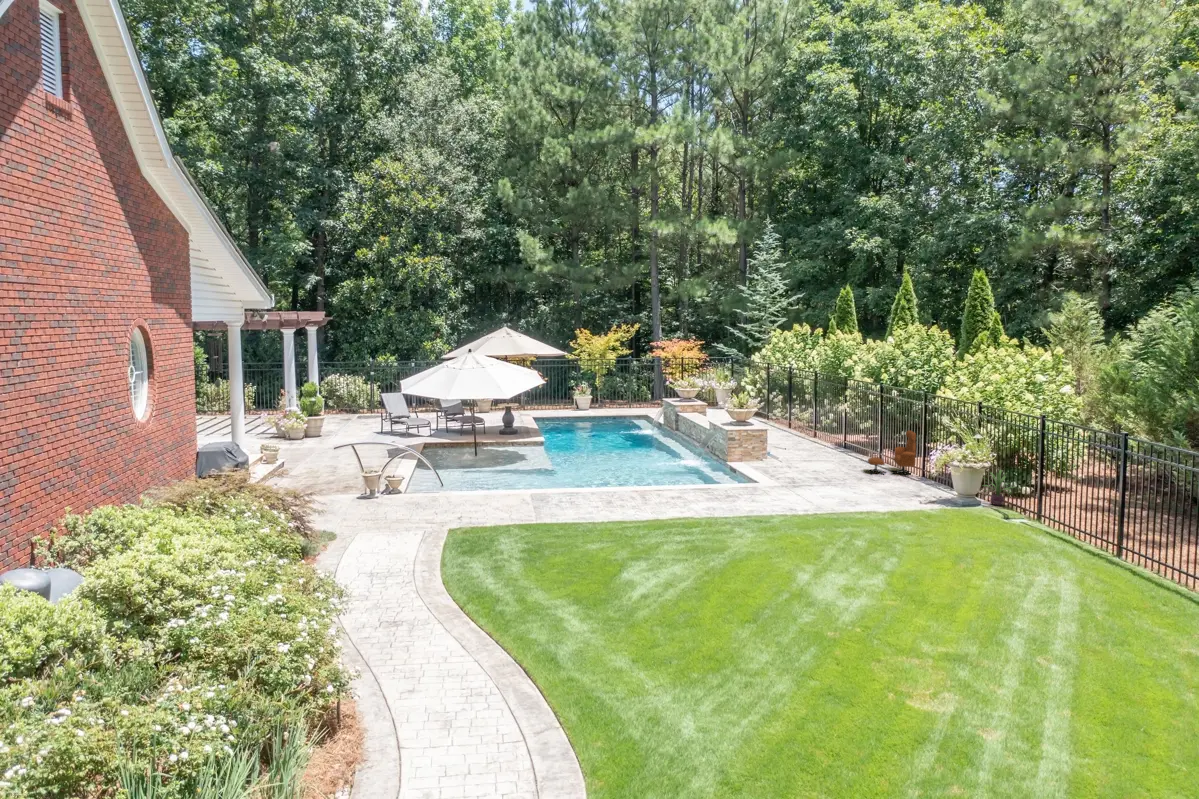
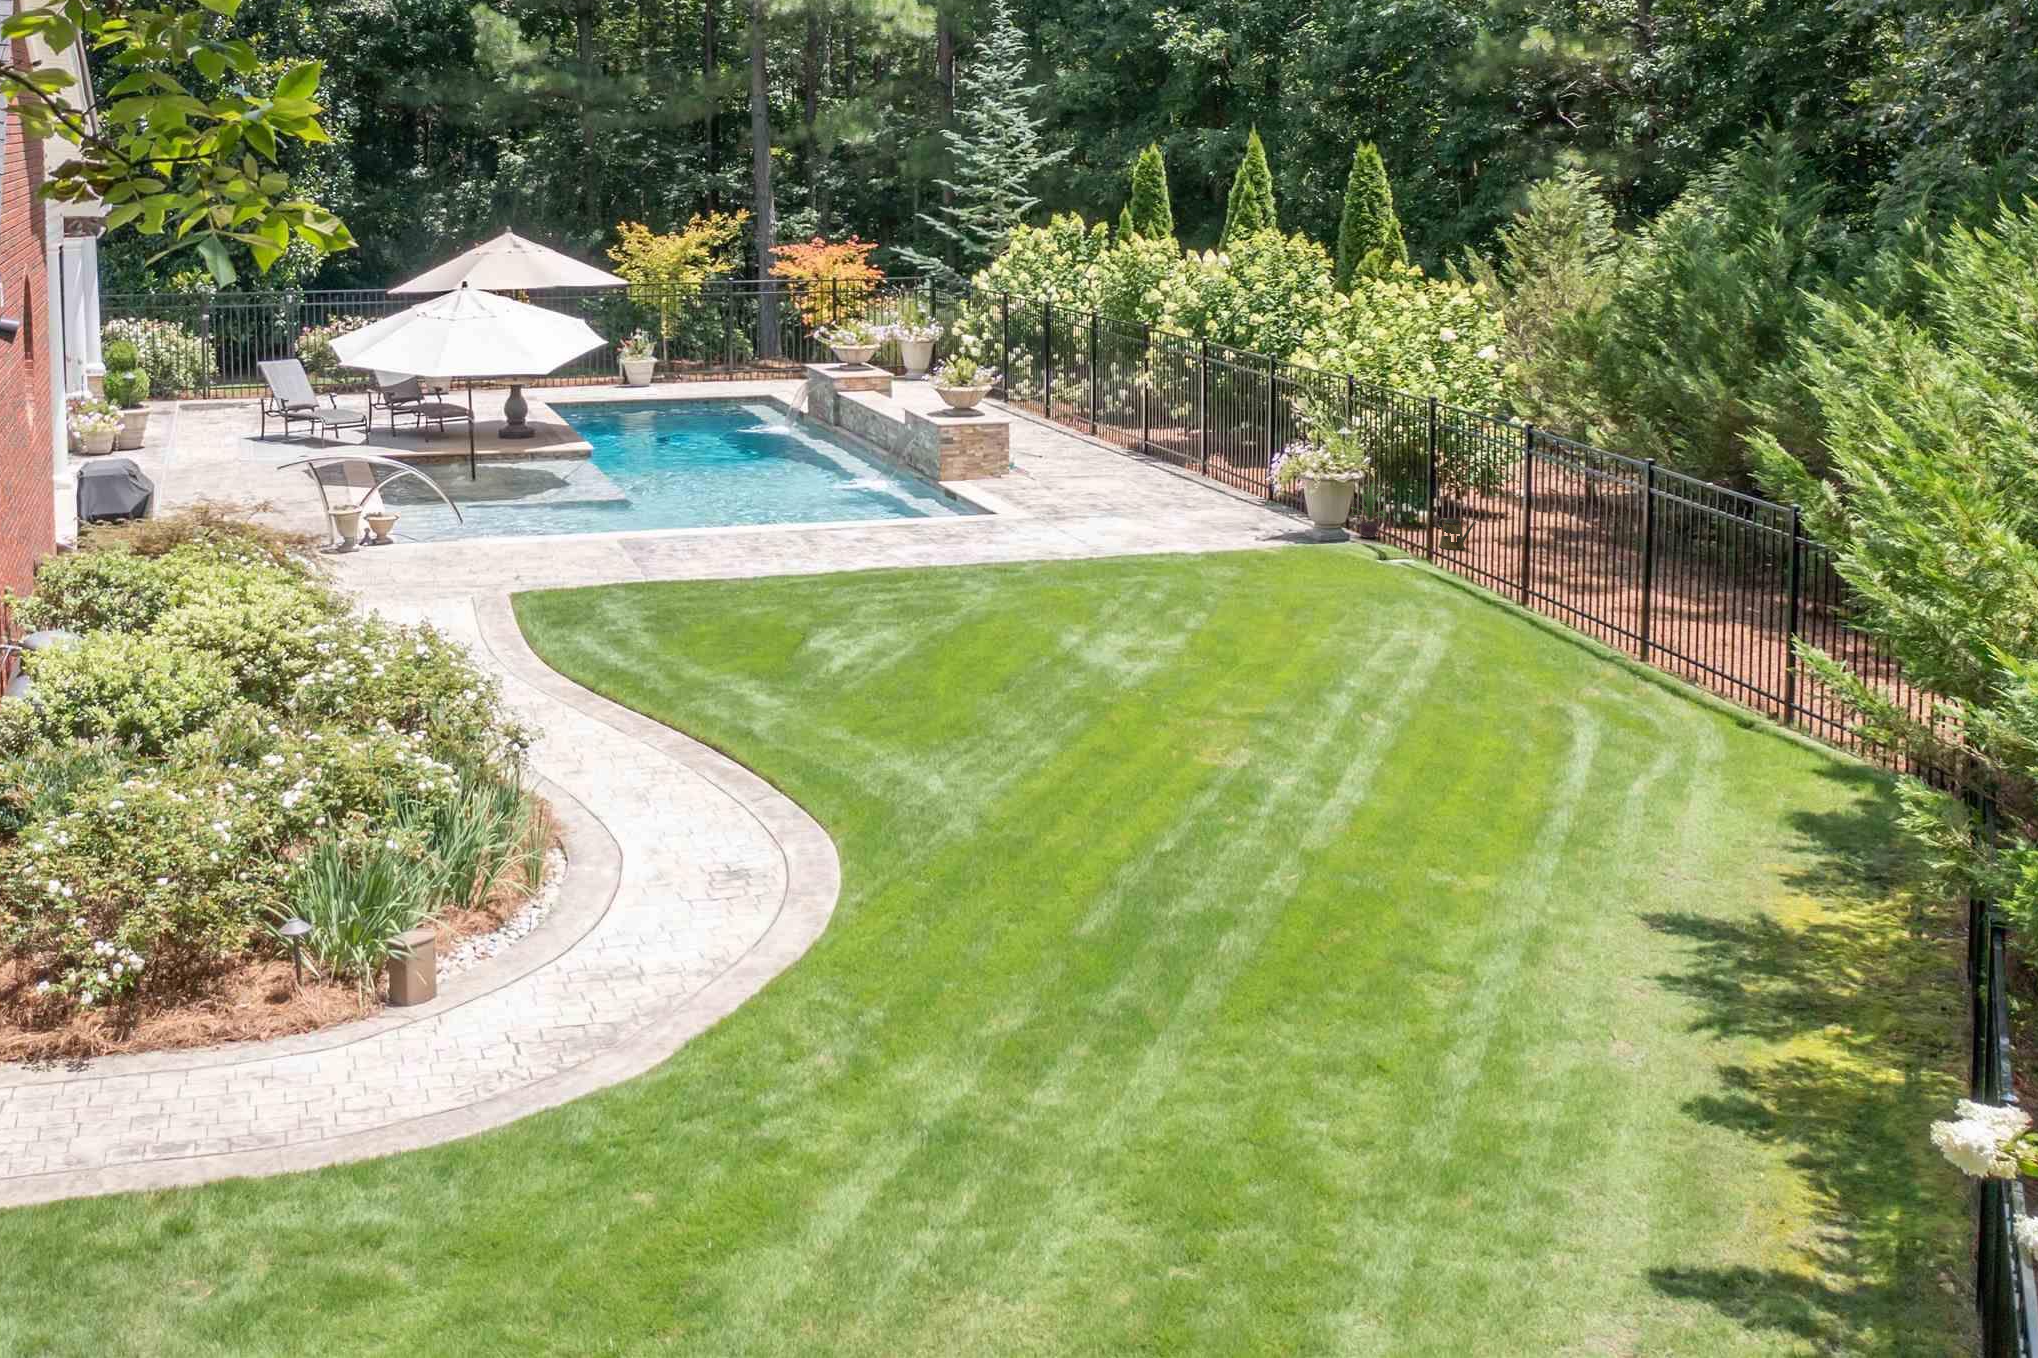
lounge chair: present [866,431,916,476] -> none [1173,422,1260,499]
watering can: none [1048,495,1079,516] -> present [1439,518,1476,550]

